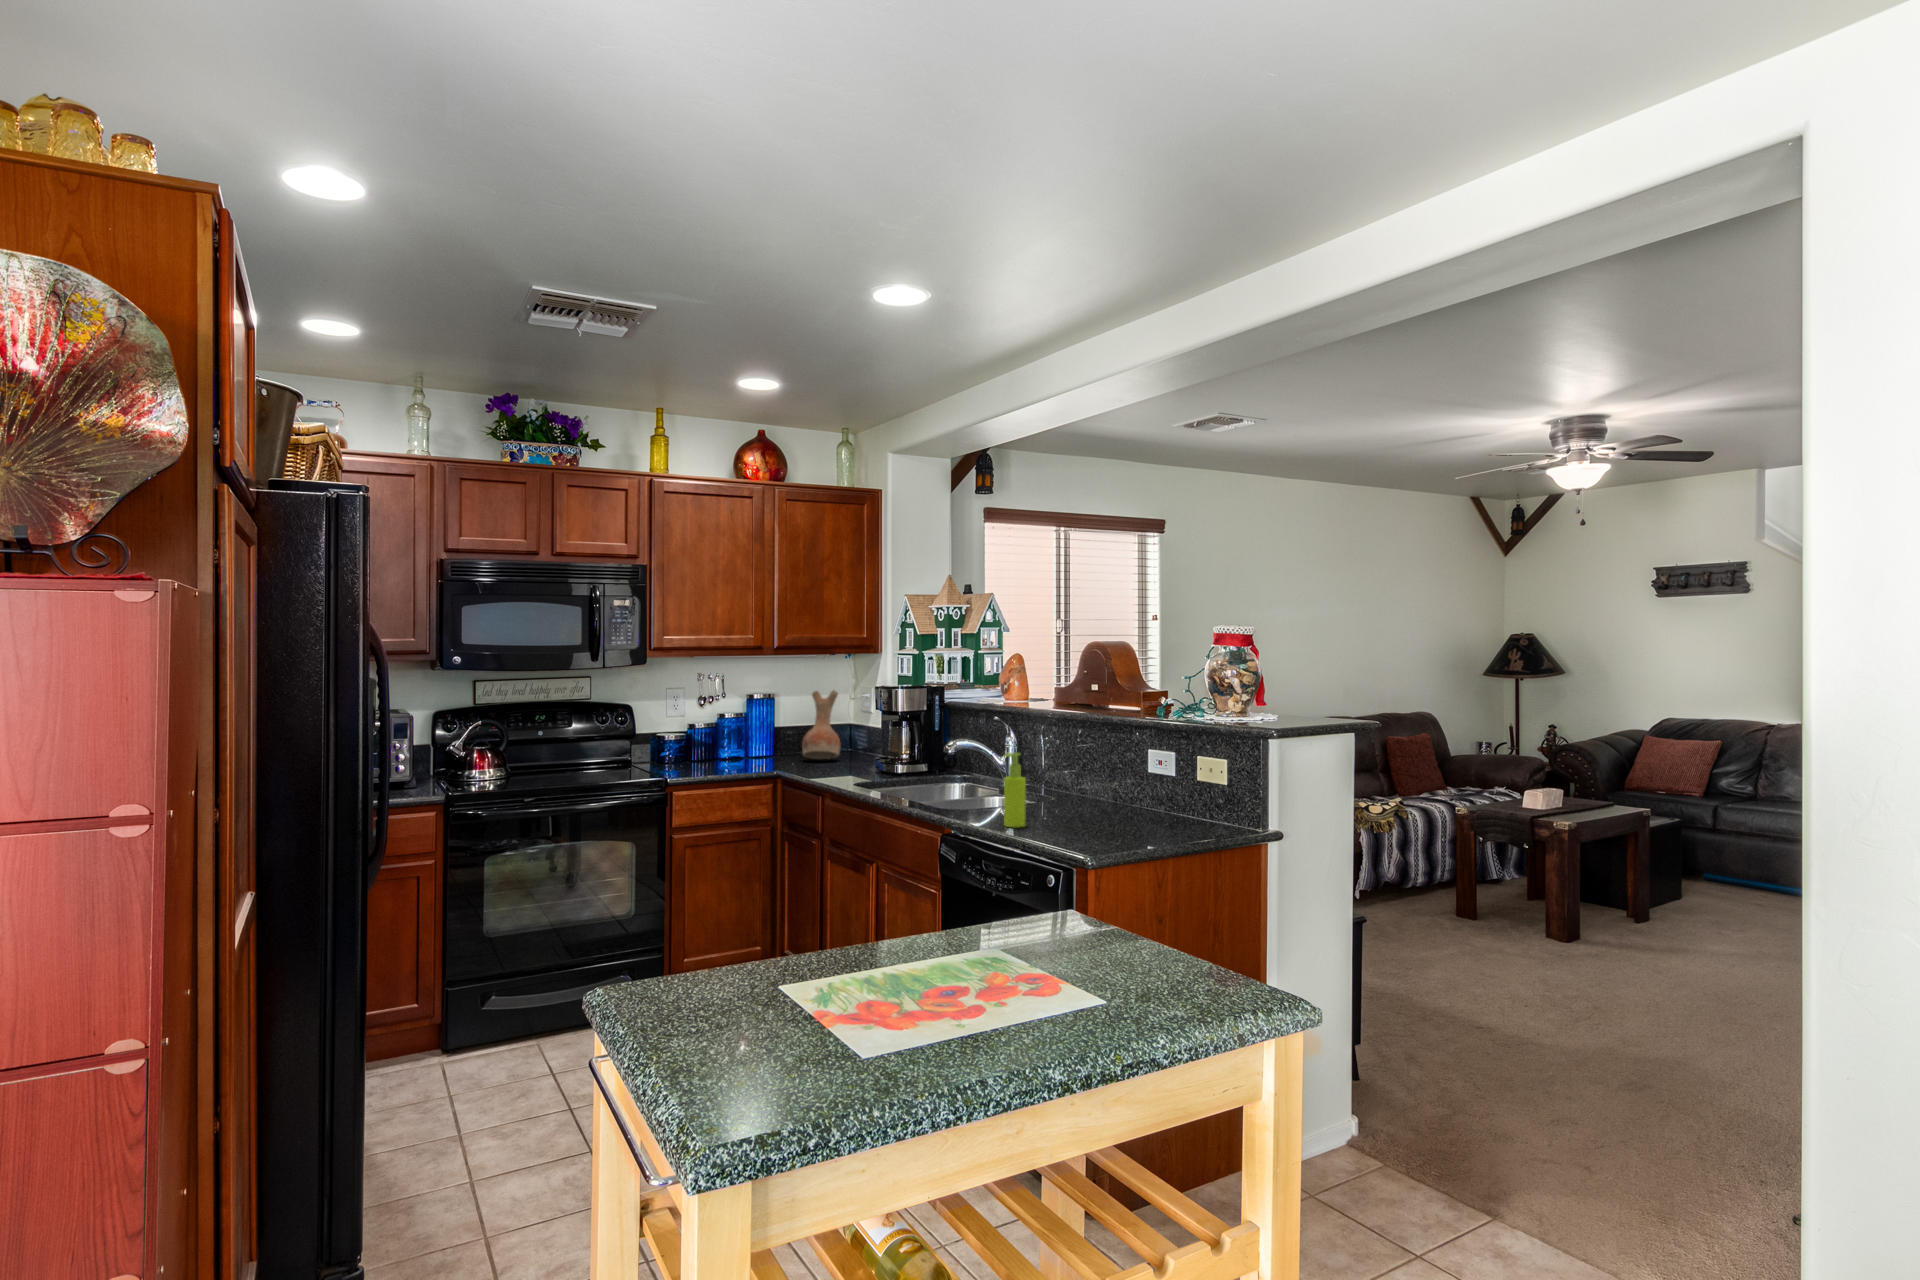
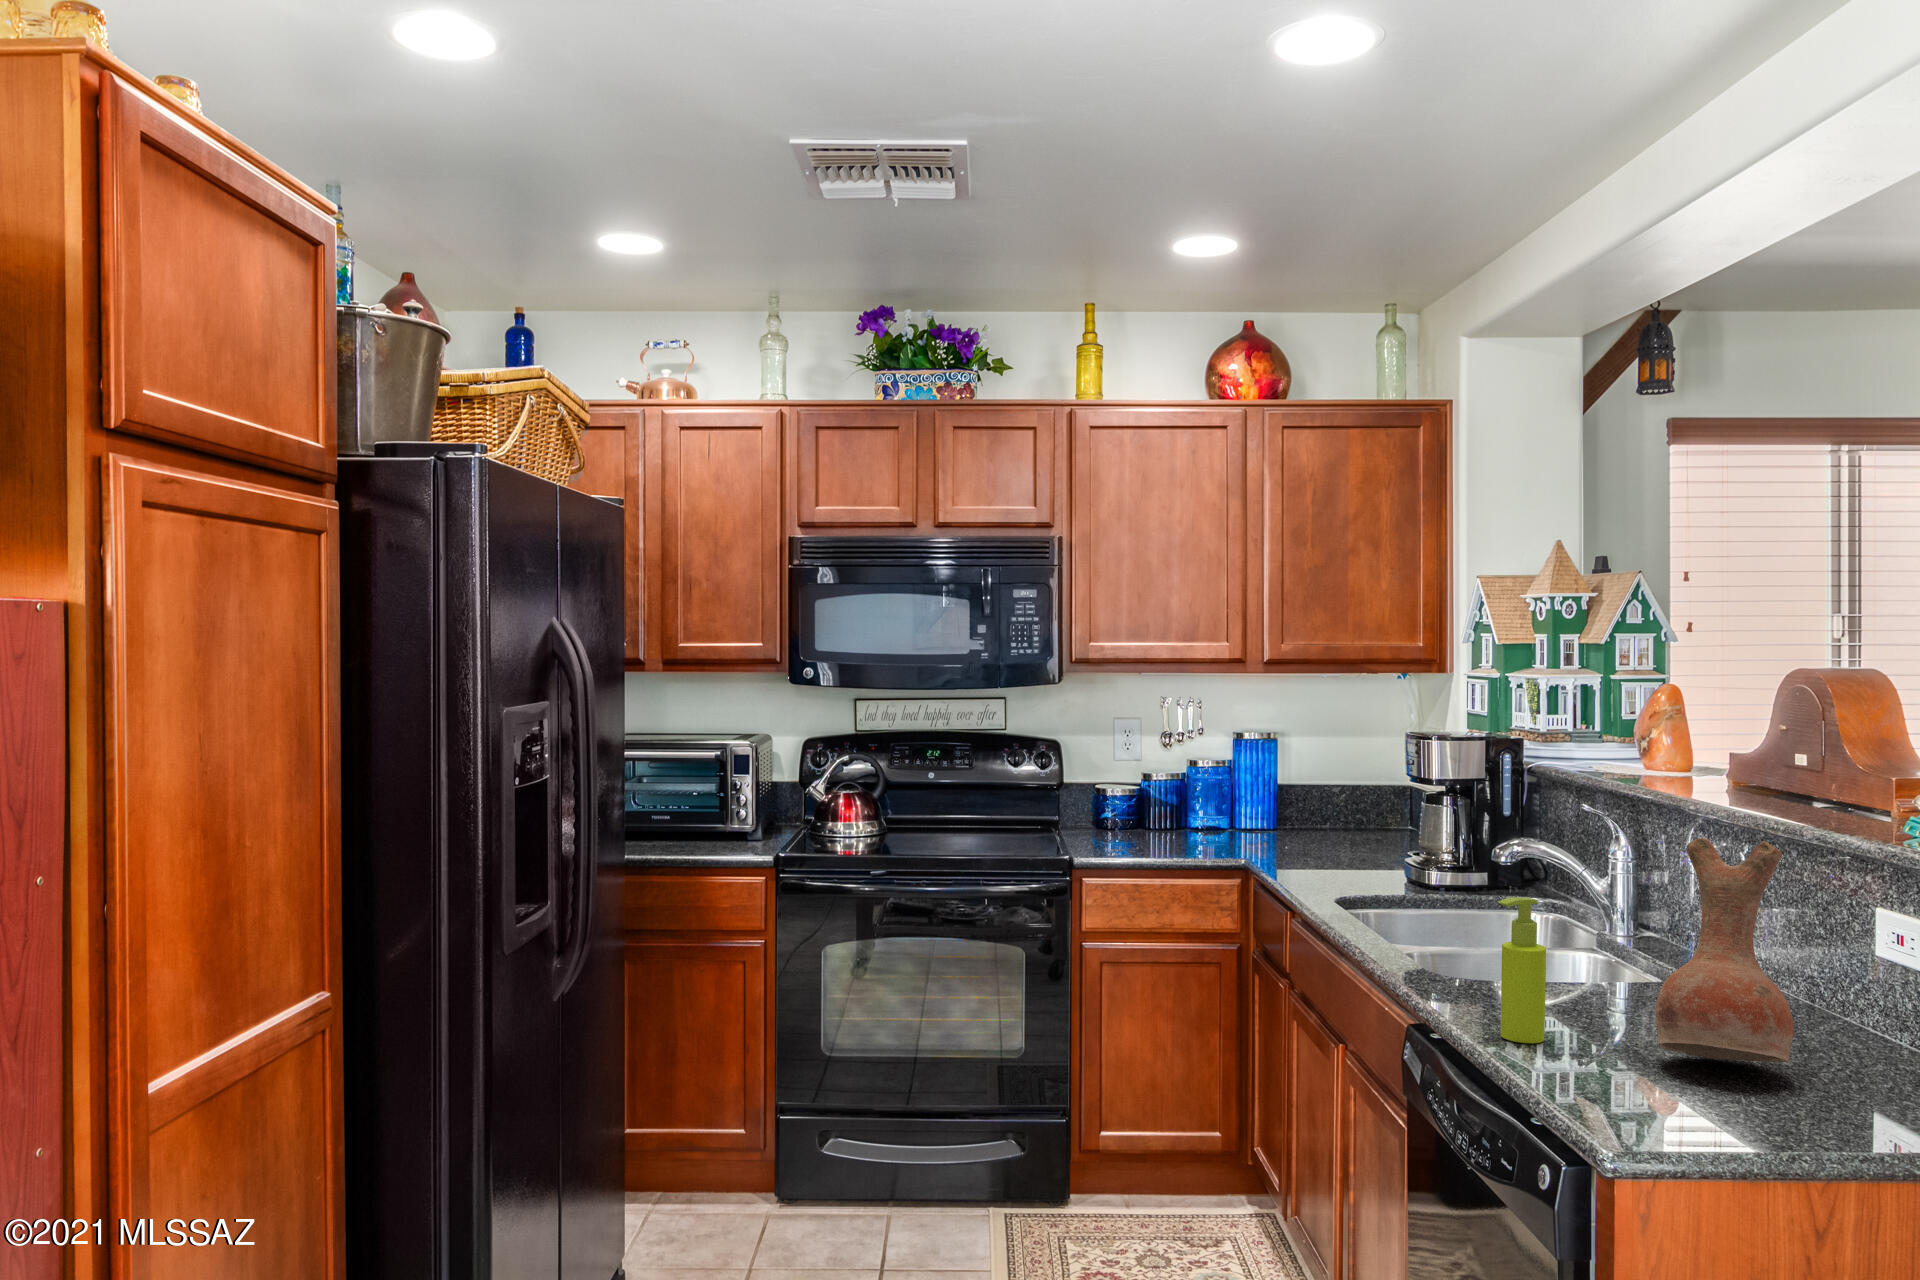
vase: present [802,690,841,759] -> present [1655,838,1793,1062]

